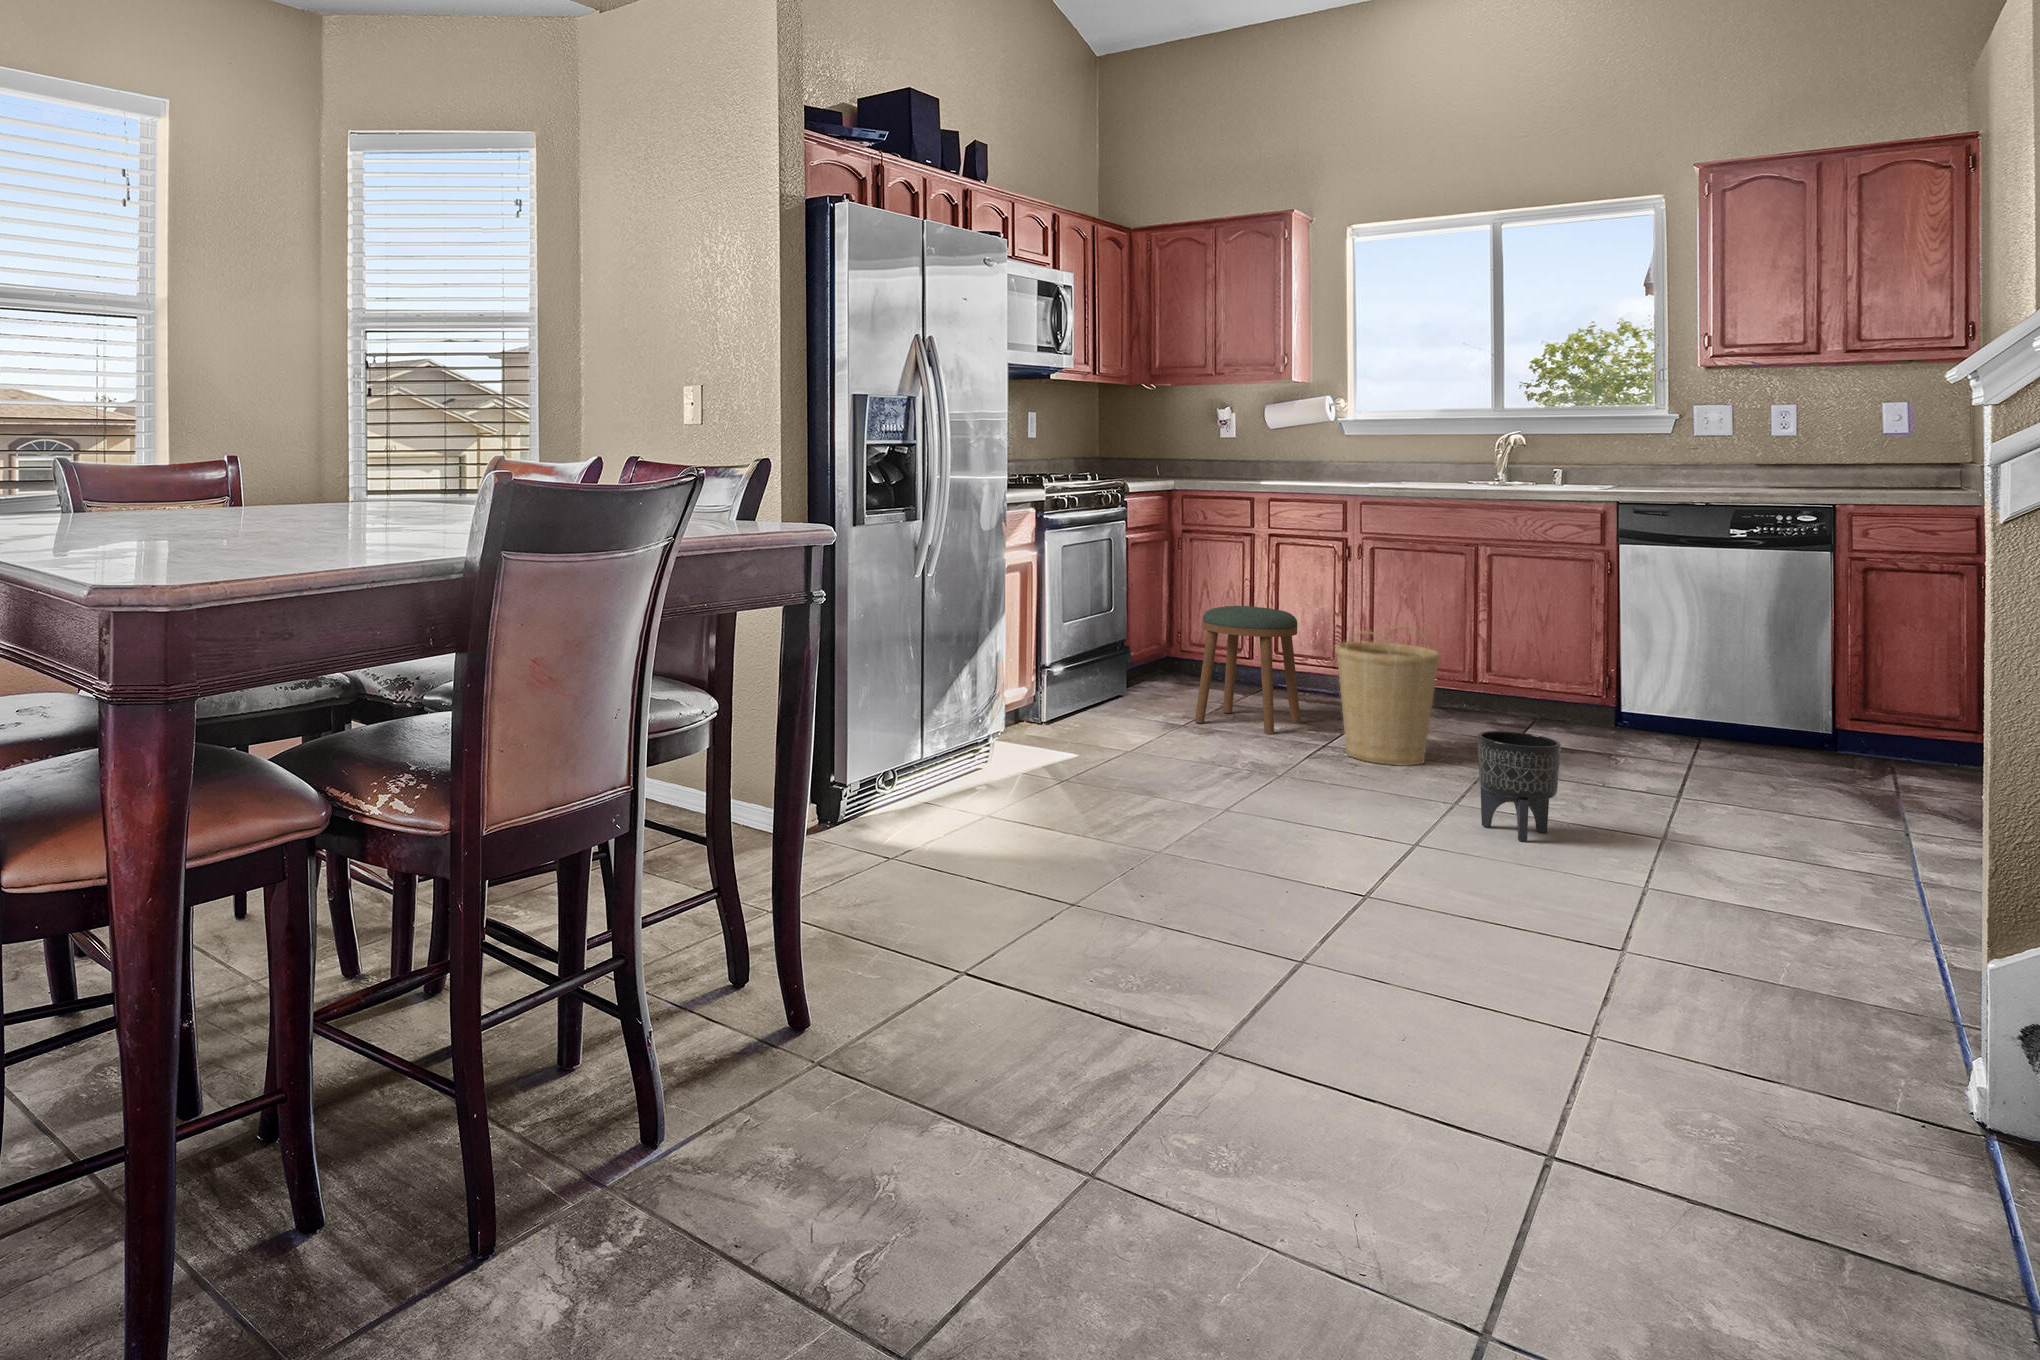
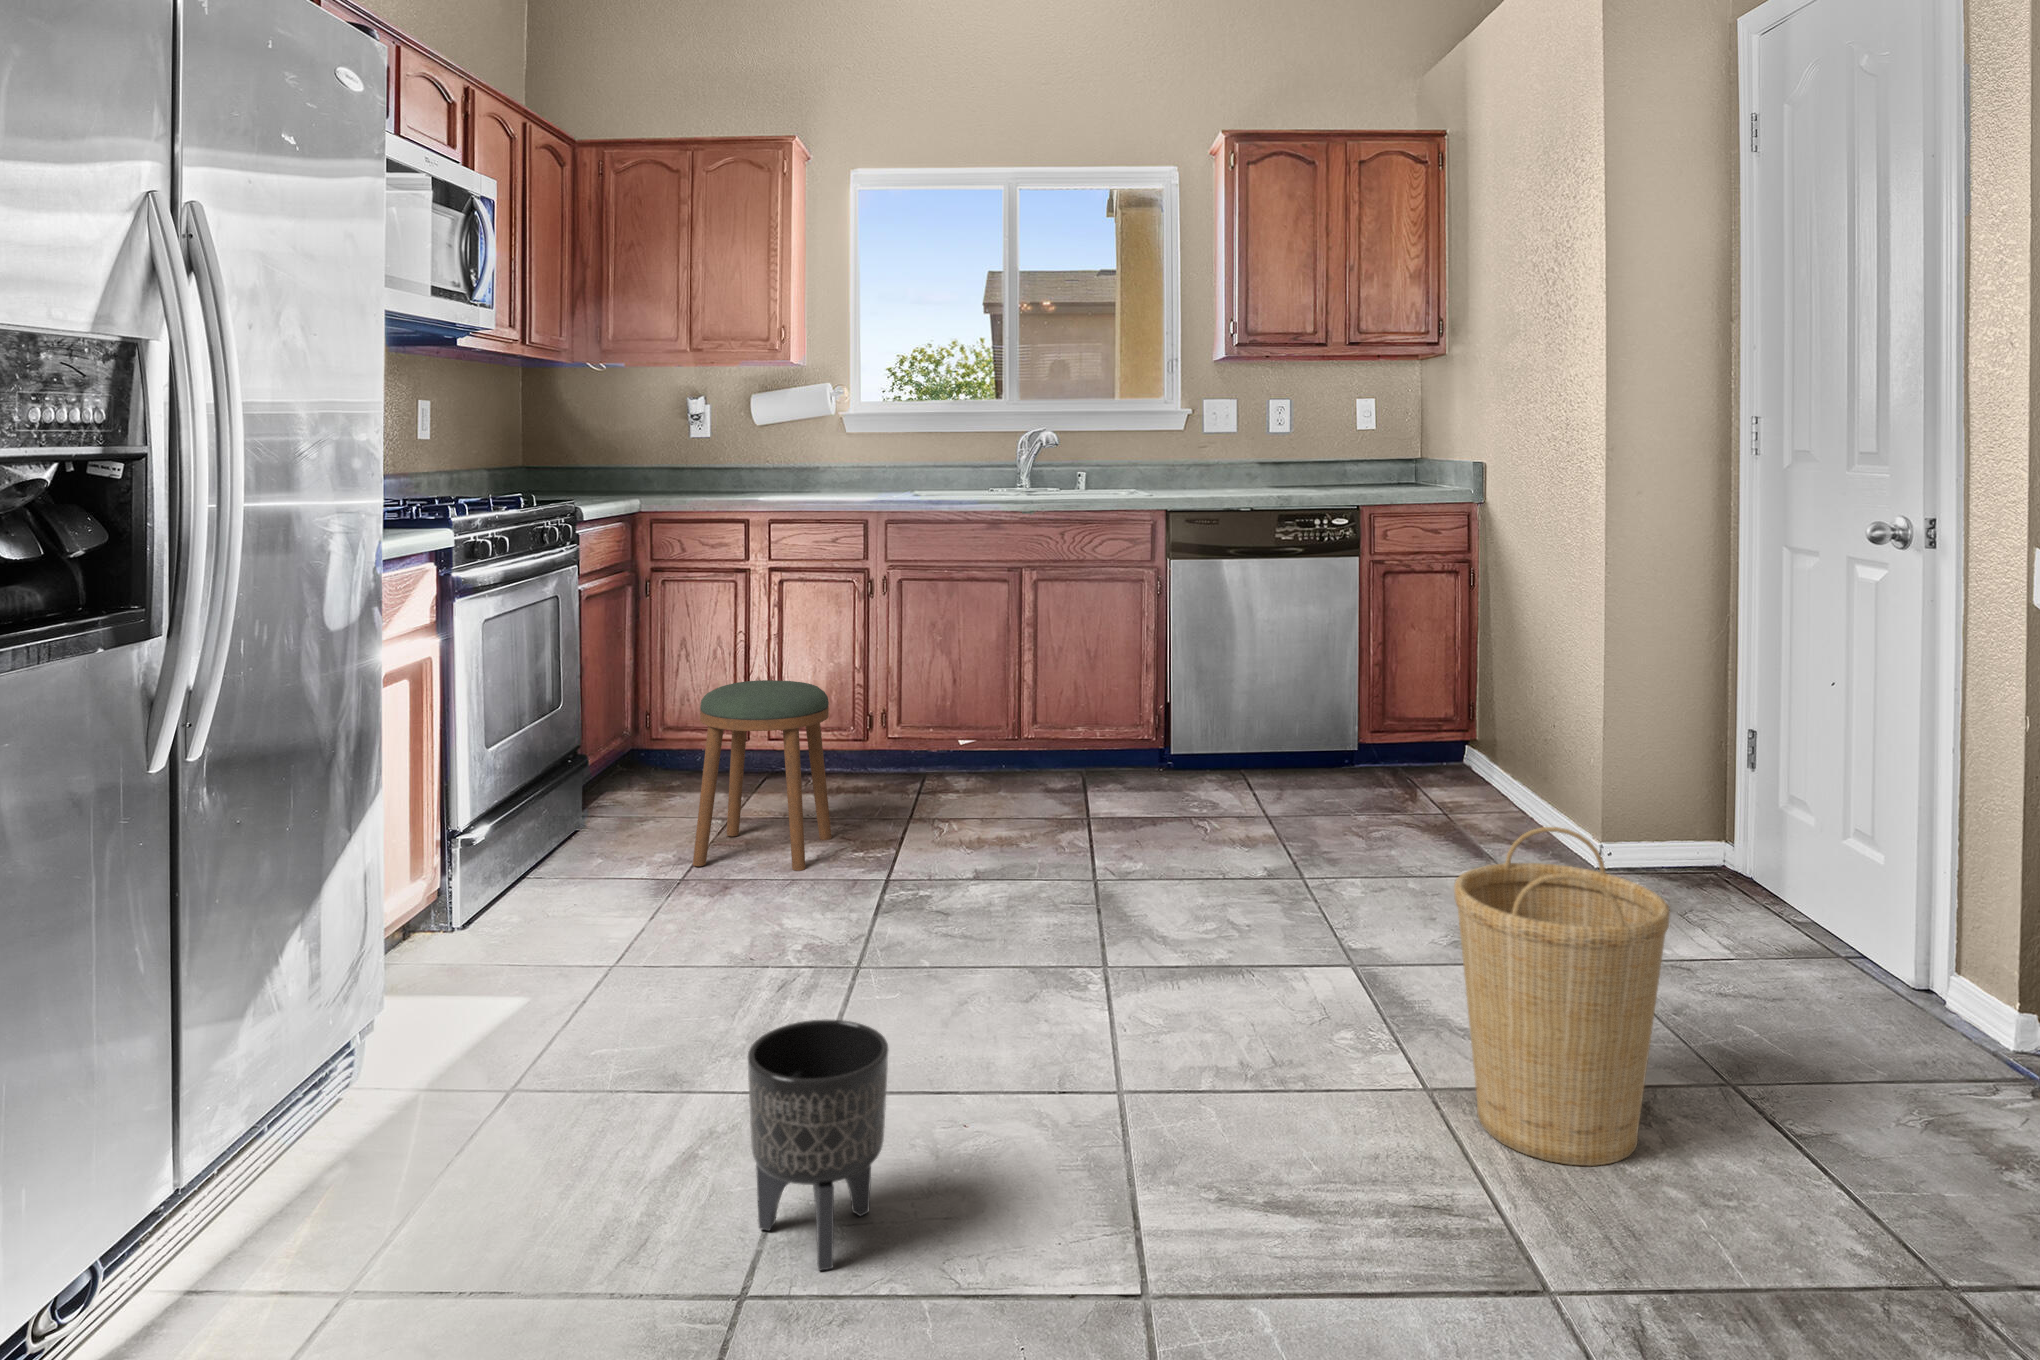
basket: present [1335,625,1440,766] -> present [1454,827,1670,1166]
planter: present [1478,731,1561,842] -> present [748,1020,888,1270]

